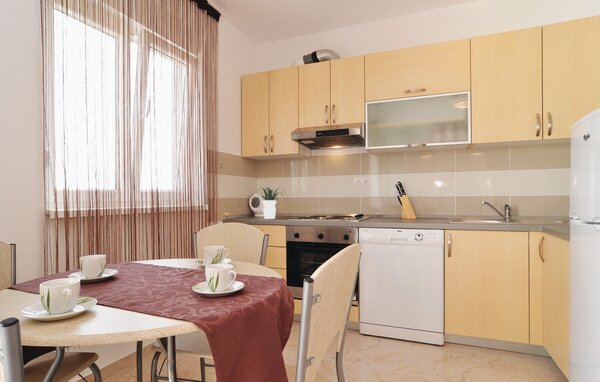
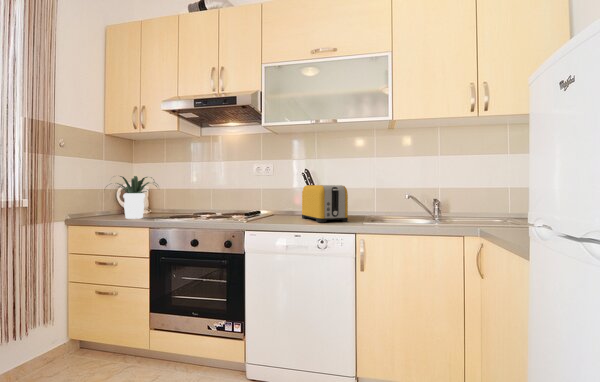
toaster: none [397,194,436,222] -> present [302,185,348,222]

